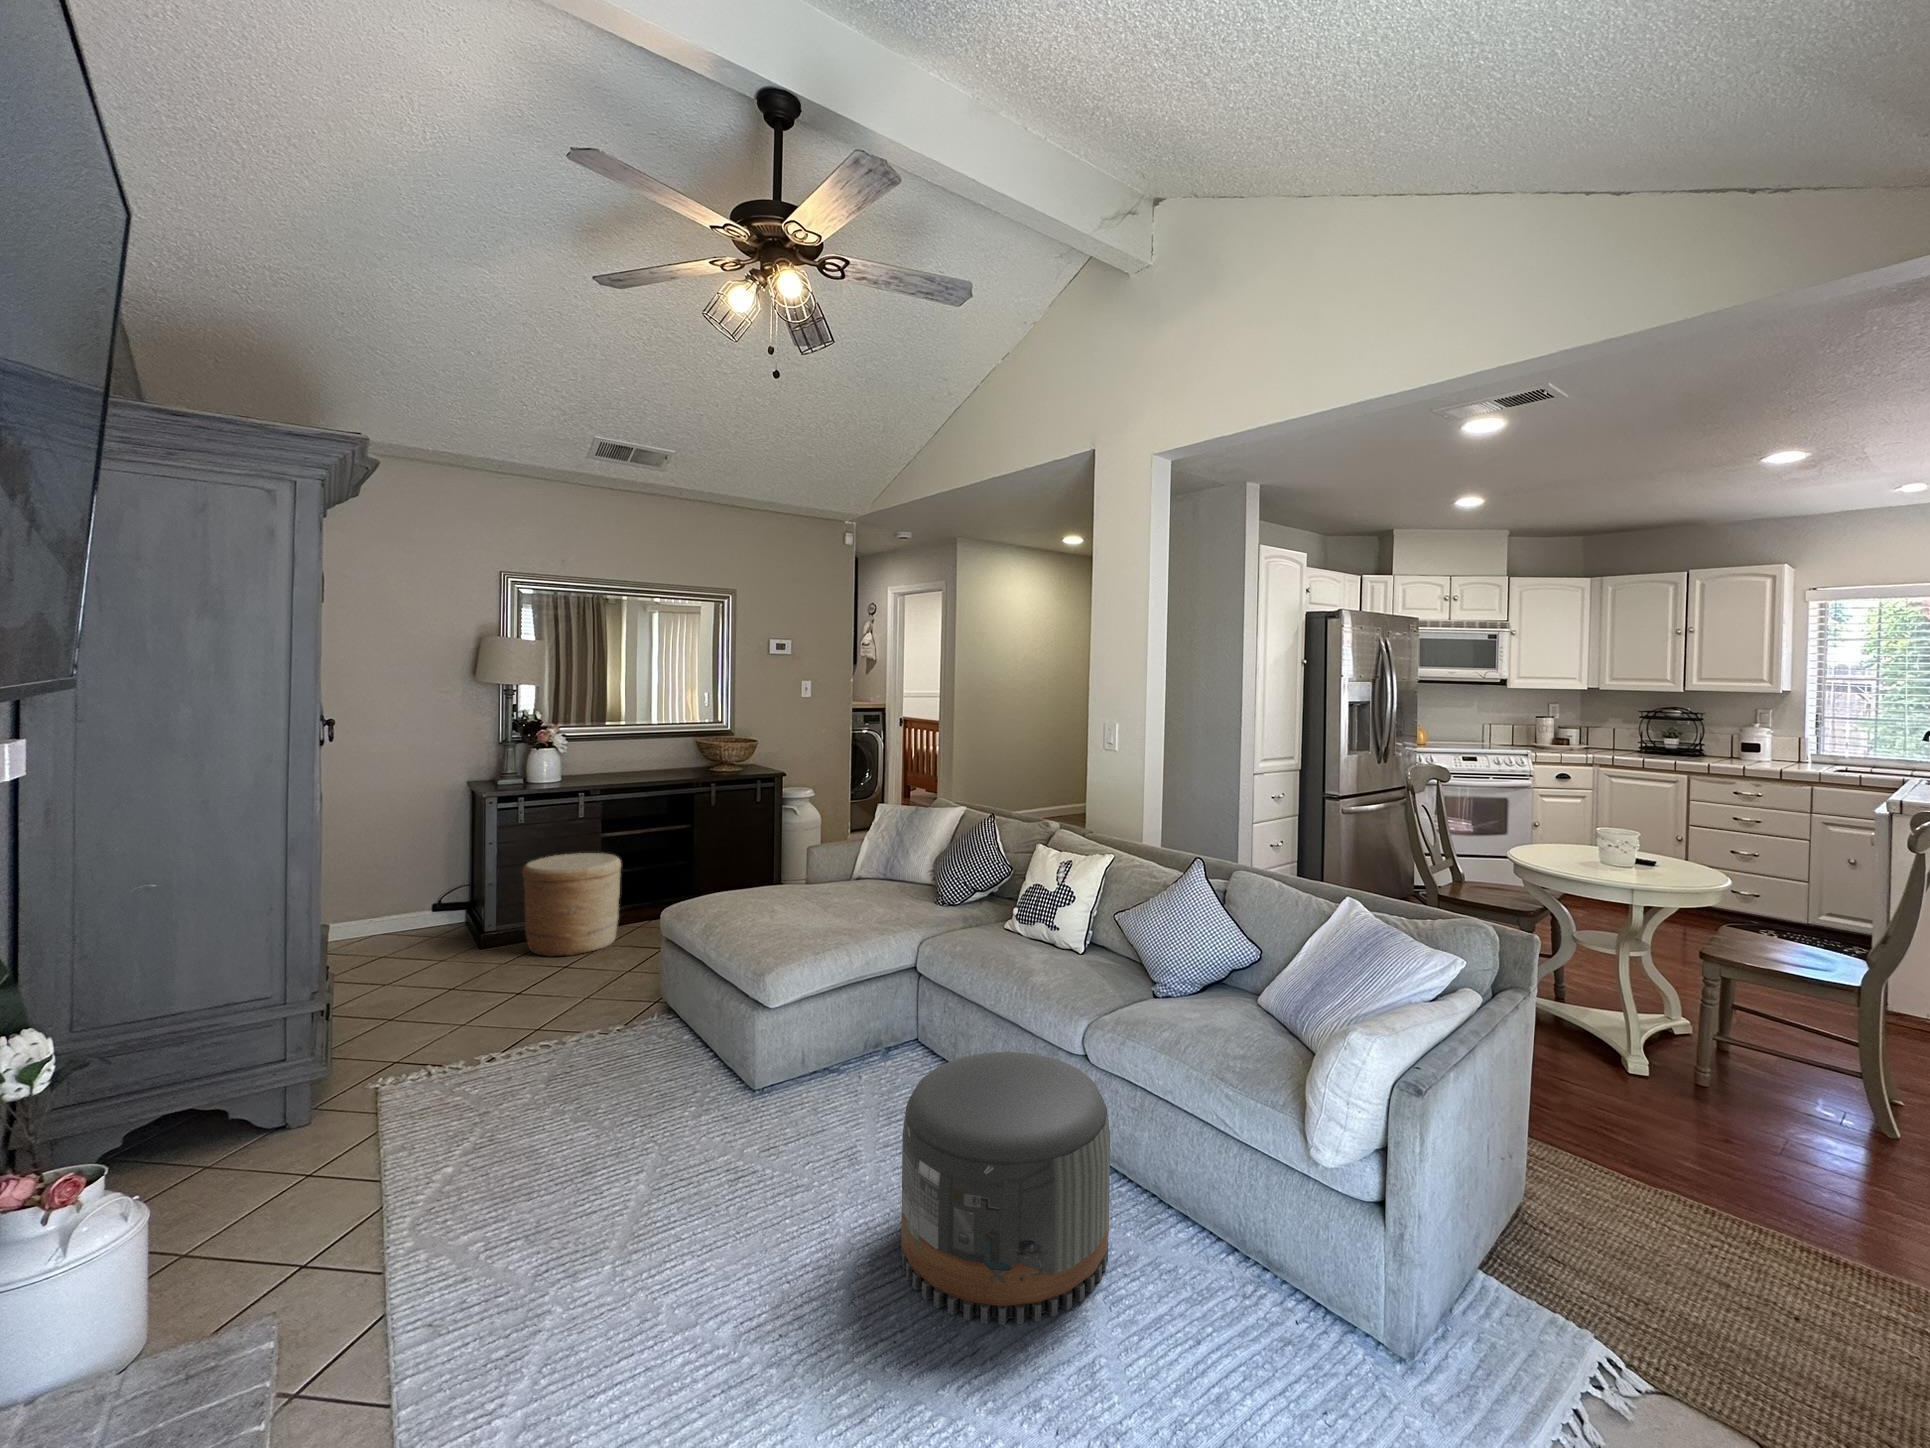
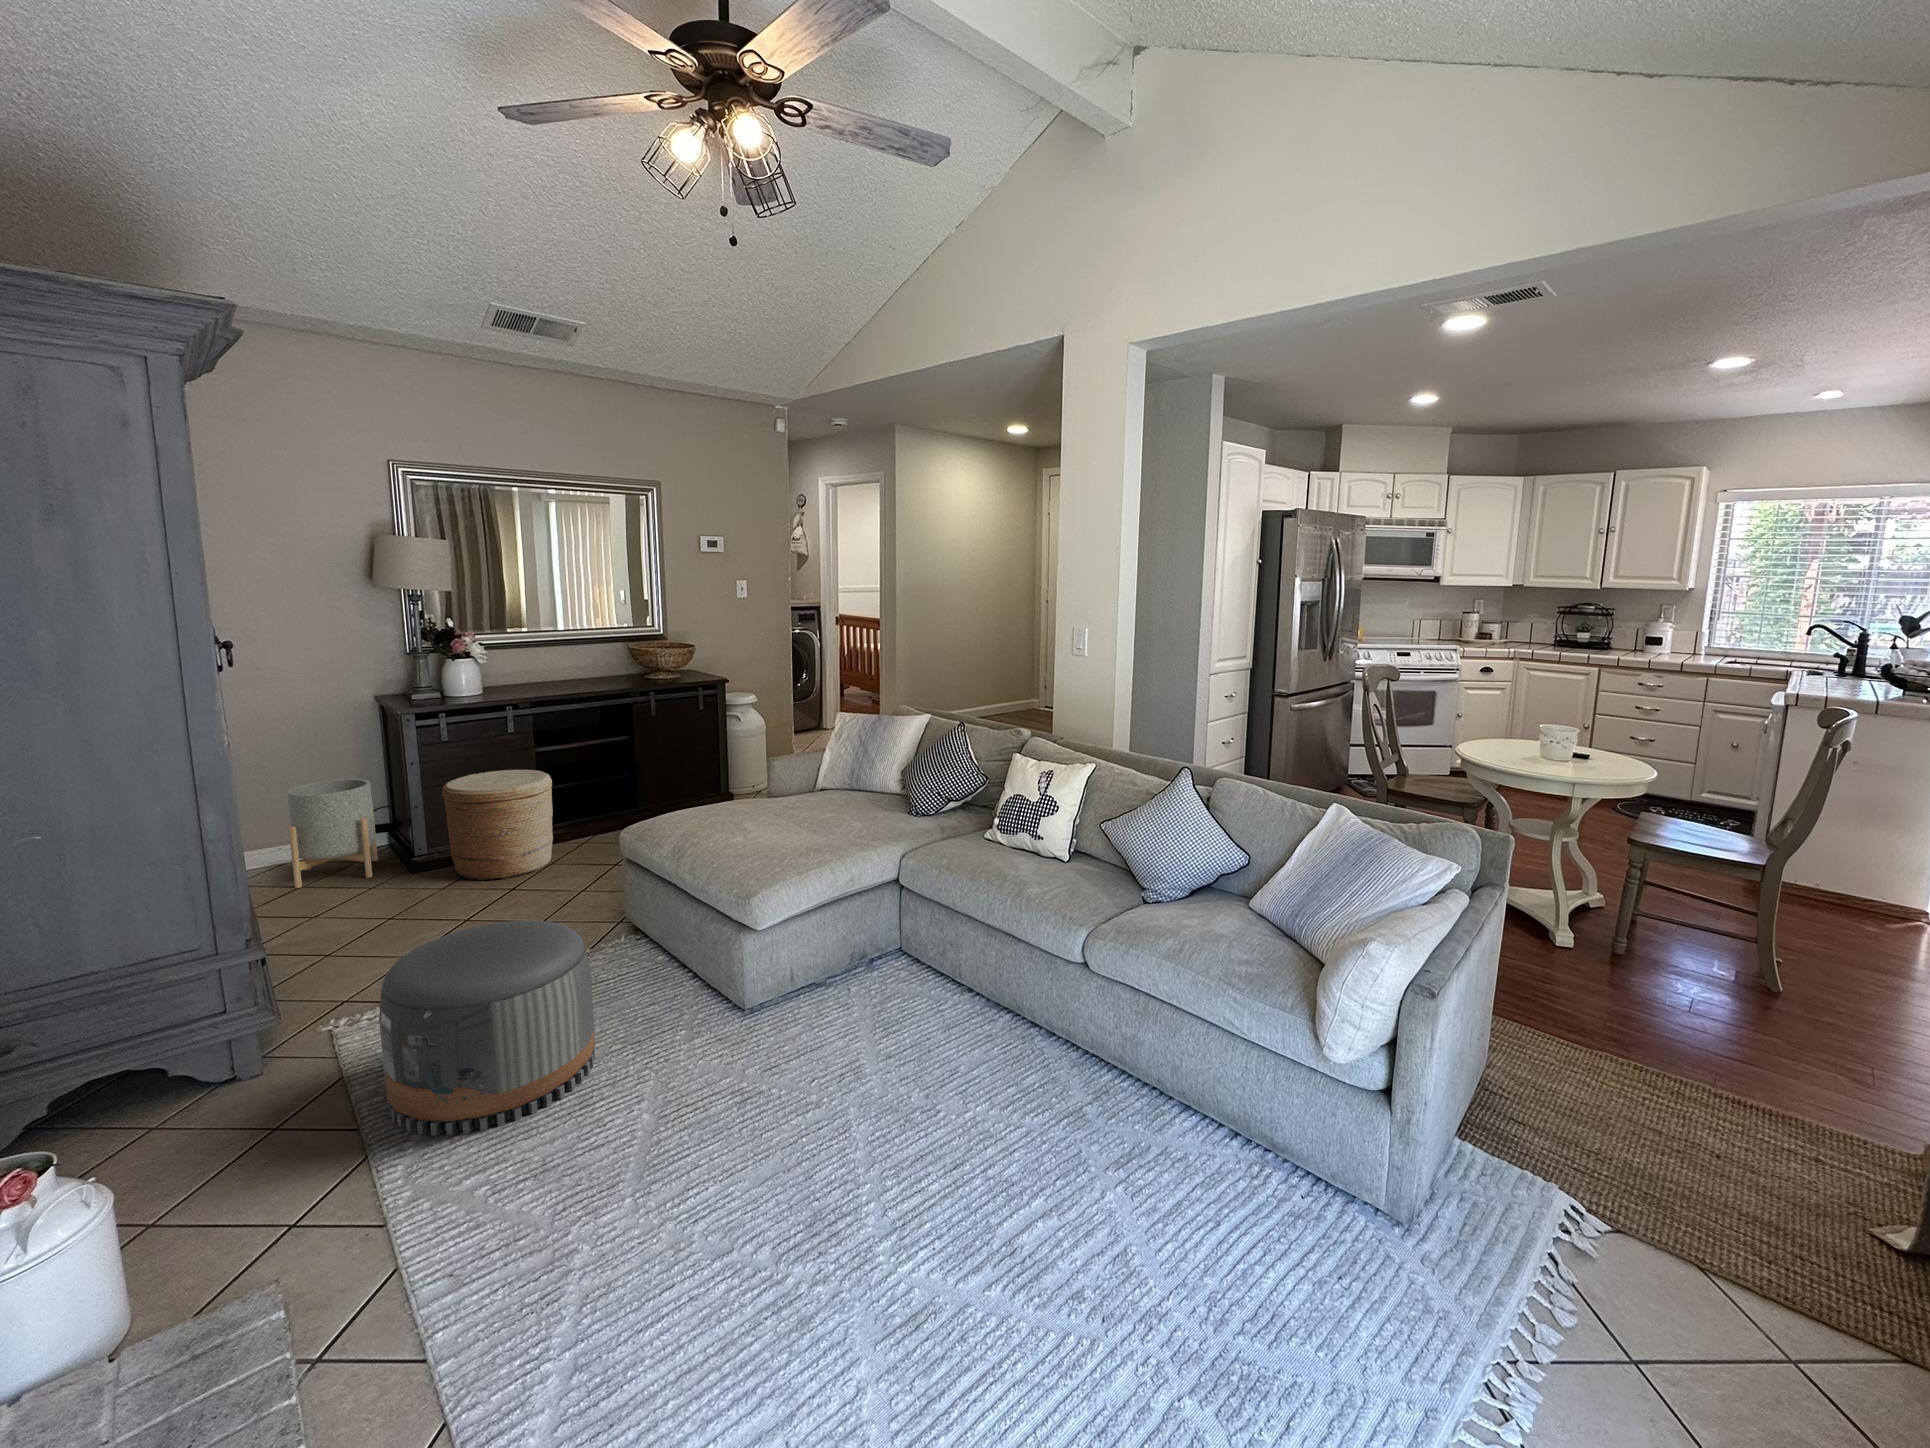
planter: none [387,857,464,957] -> present [287,779,378,888]
pouf: present [901,1052,1110,1325] -> present [379,921,595,1135]

